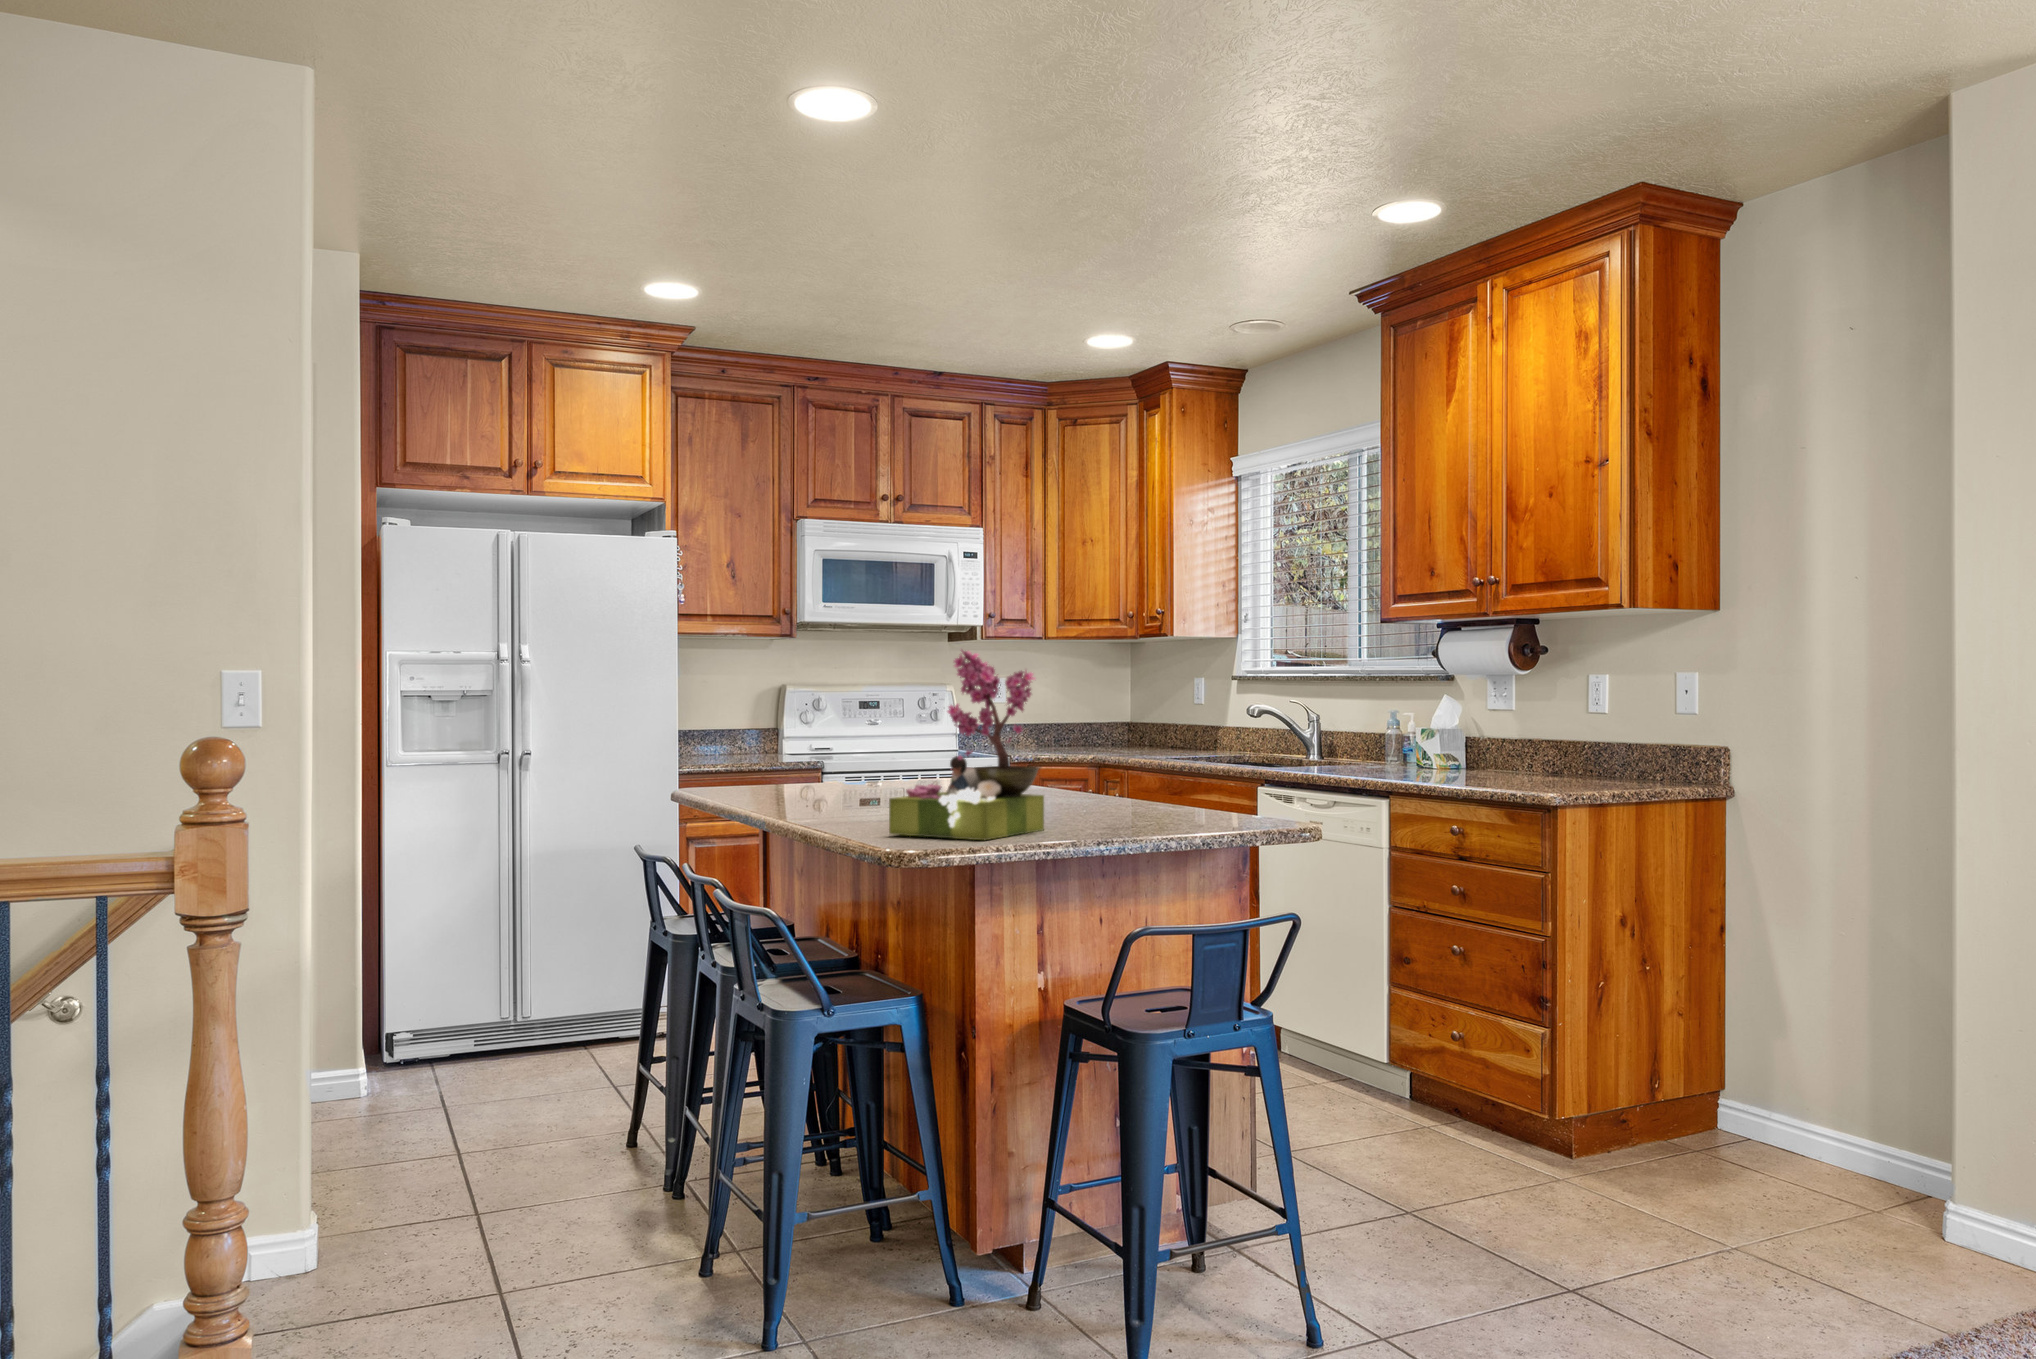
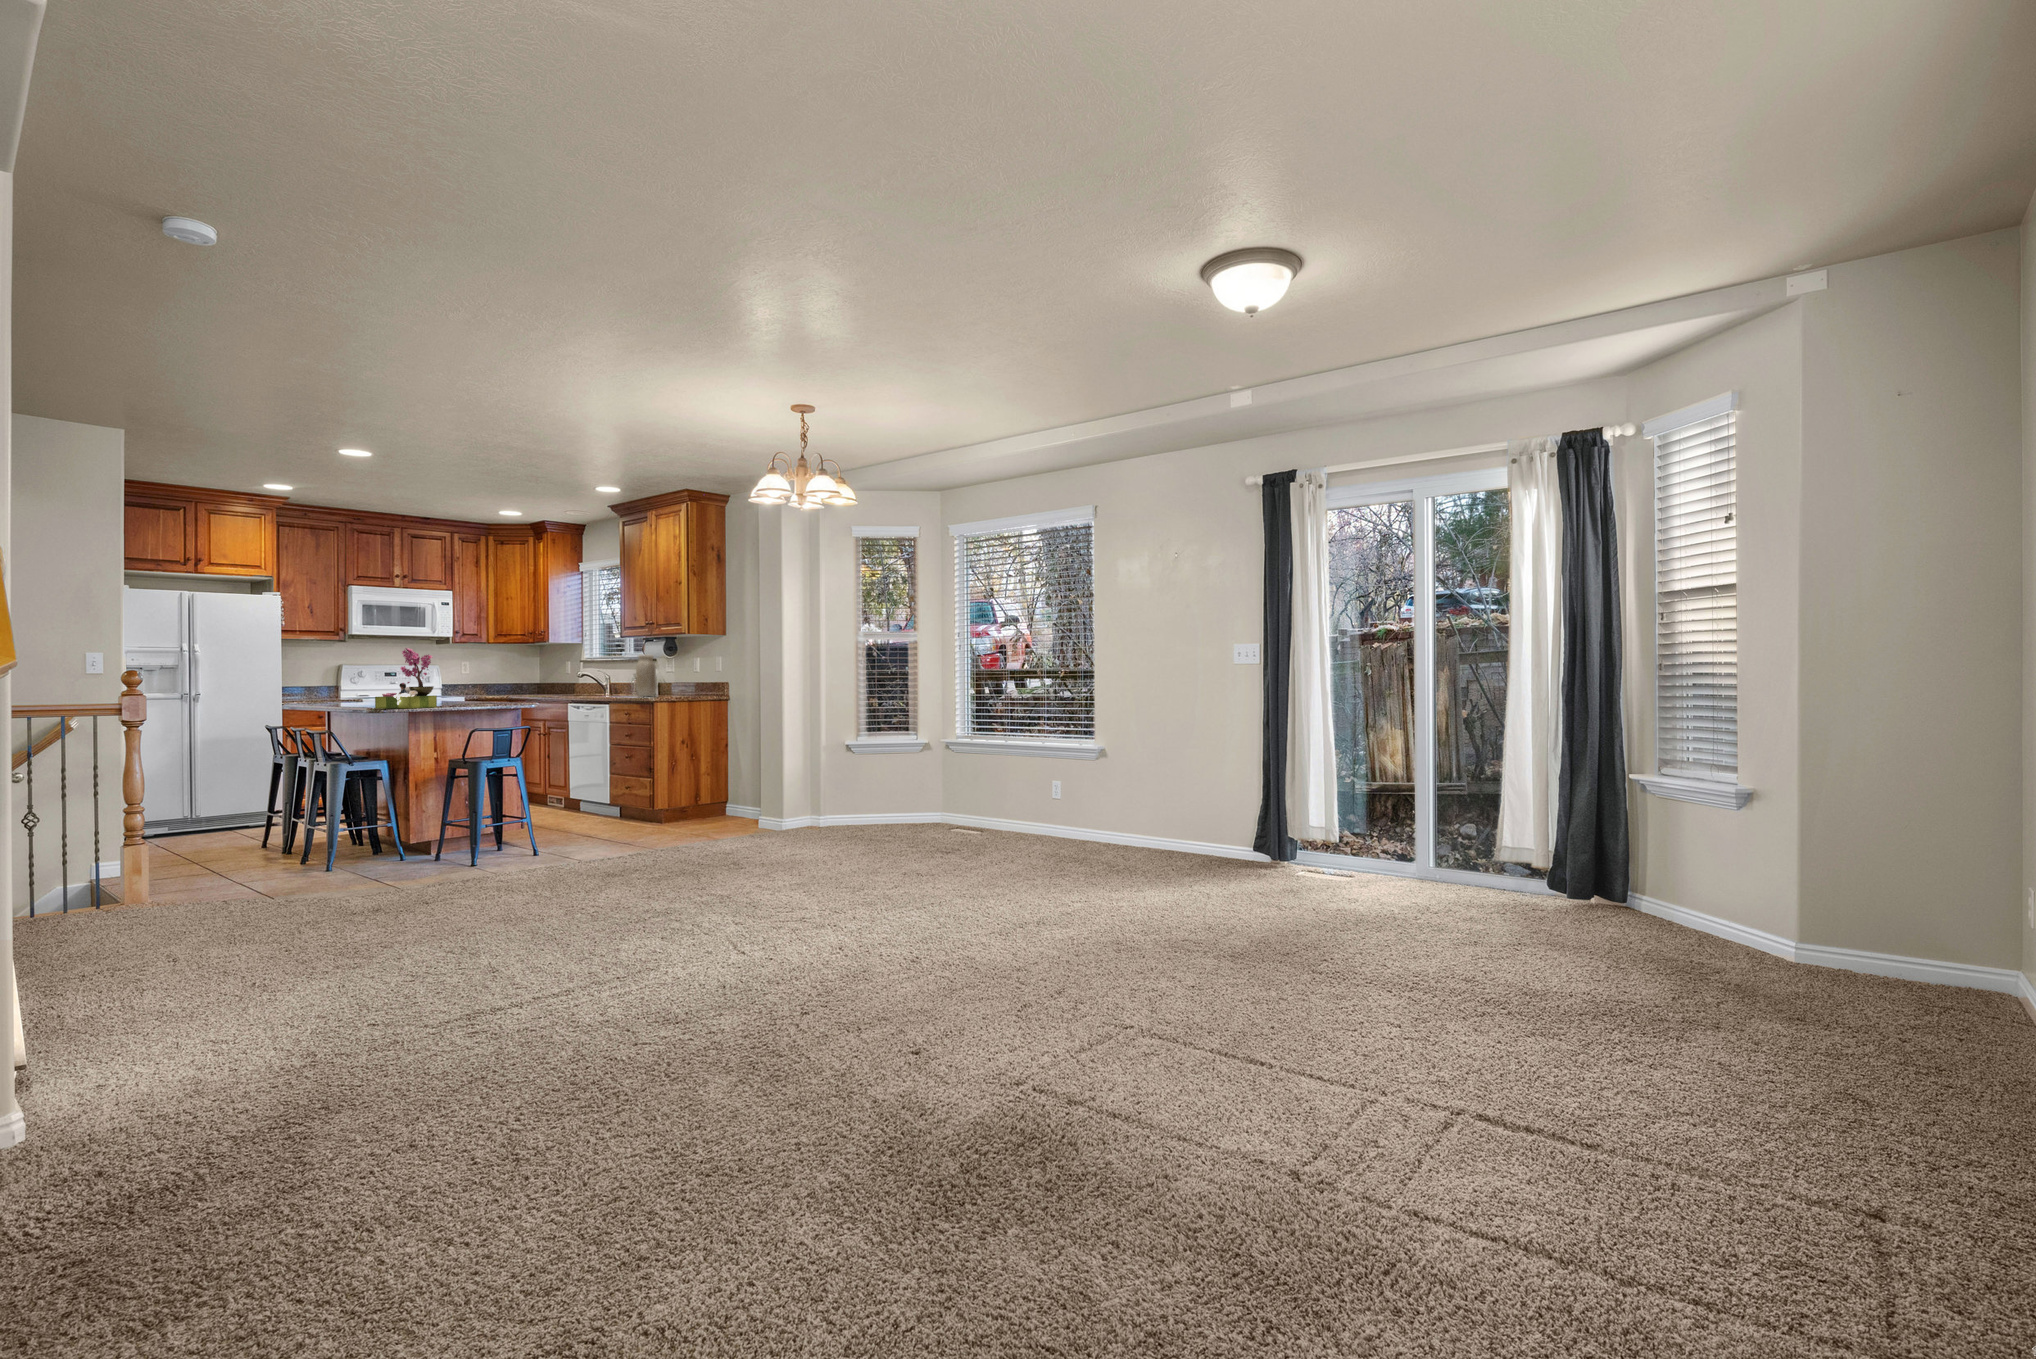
vase: none [1489,667,1544,787] -> present [636,654,657,697]

